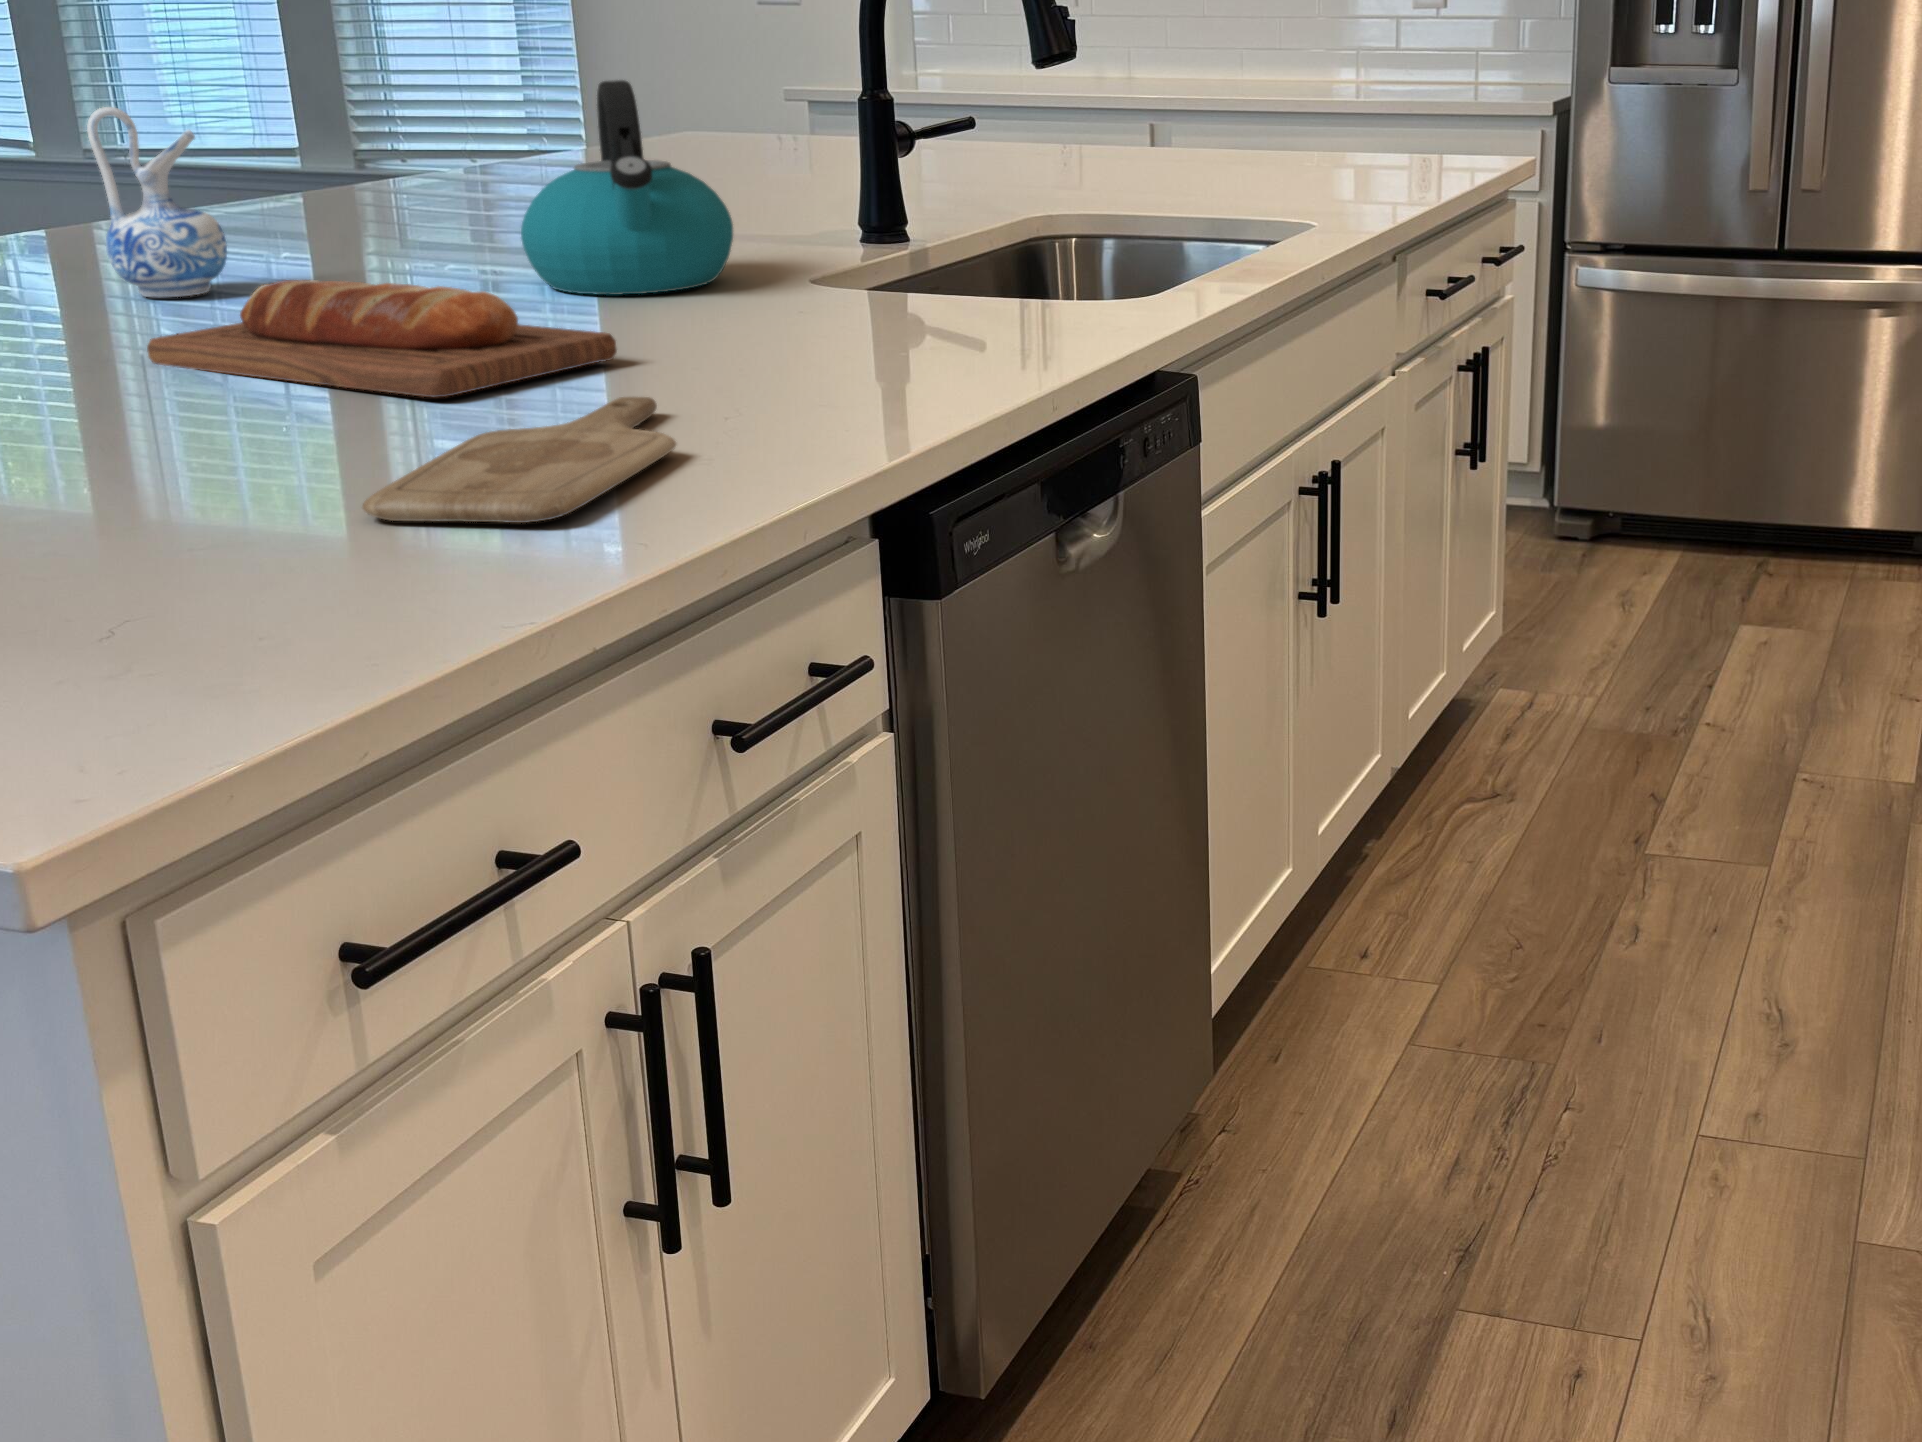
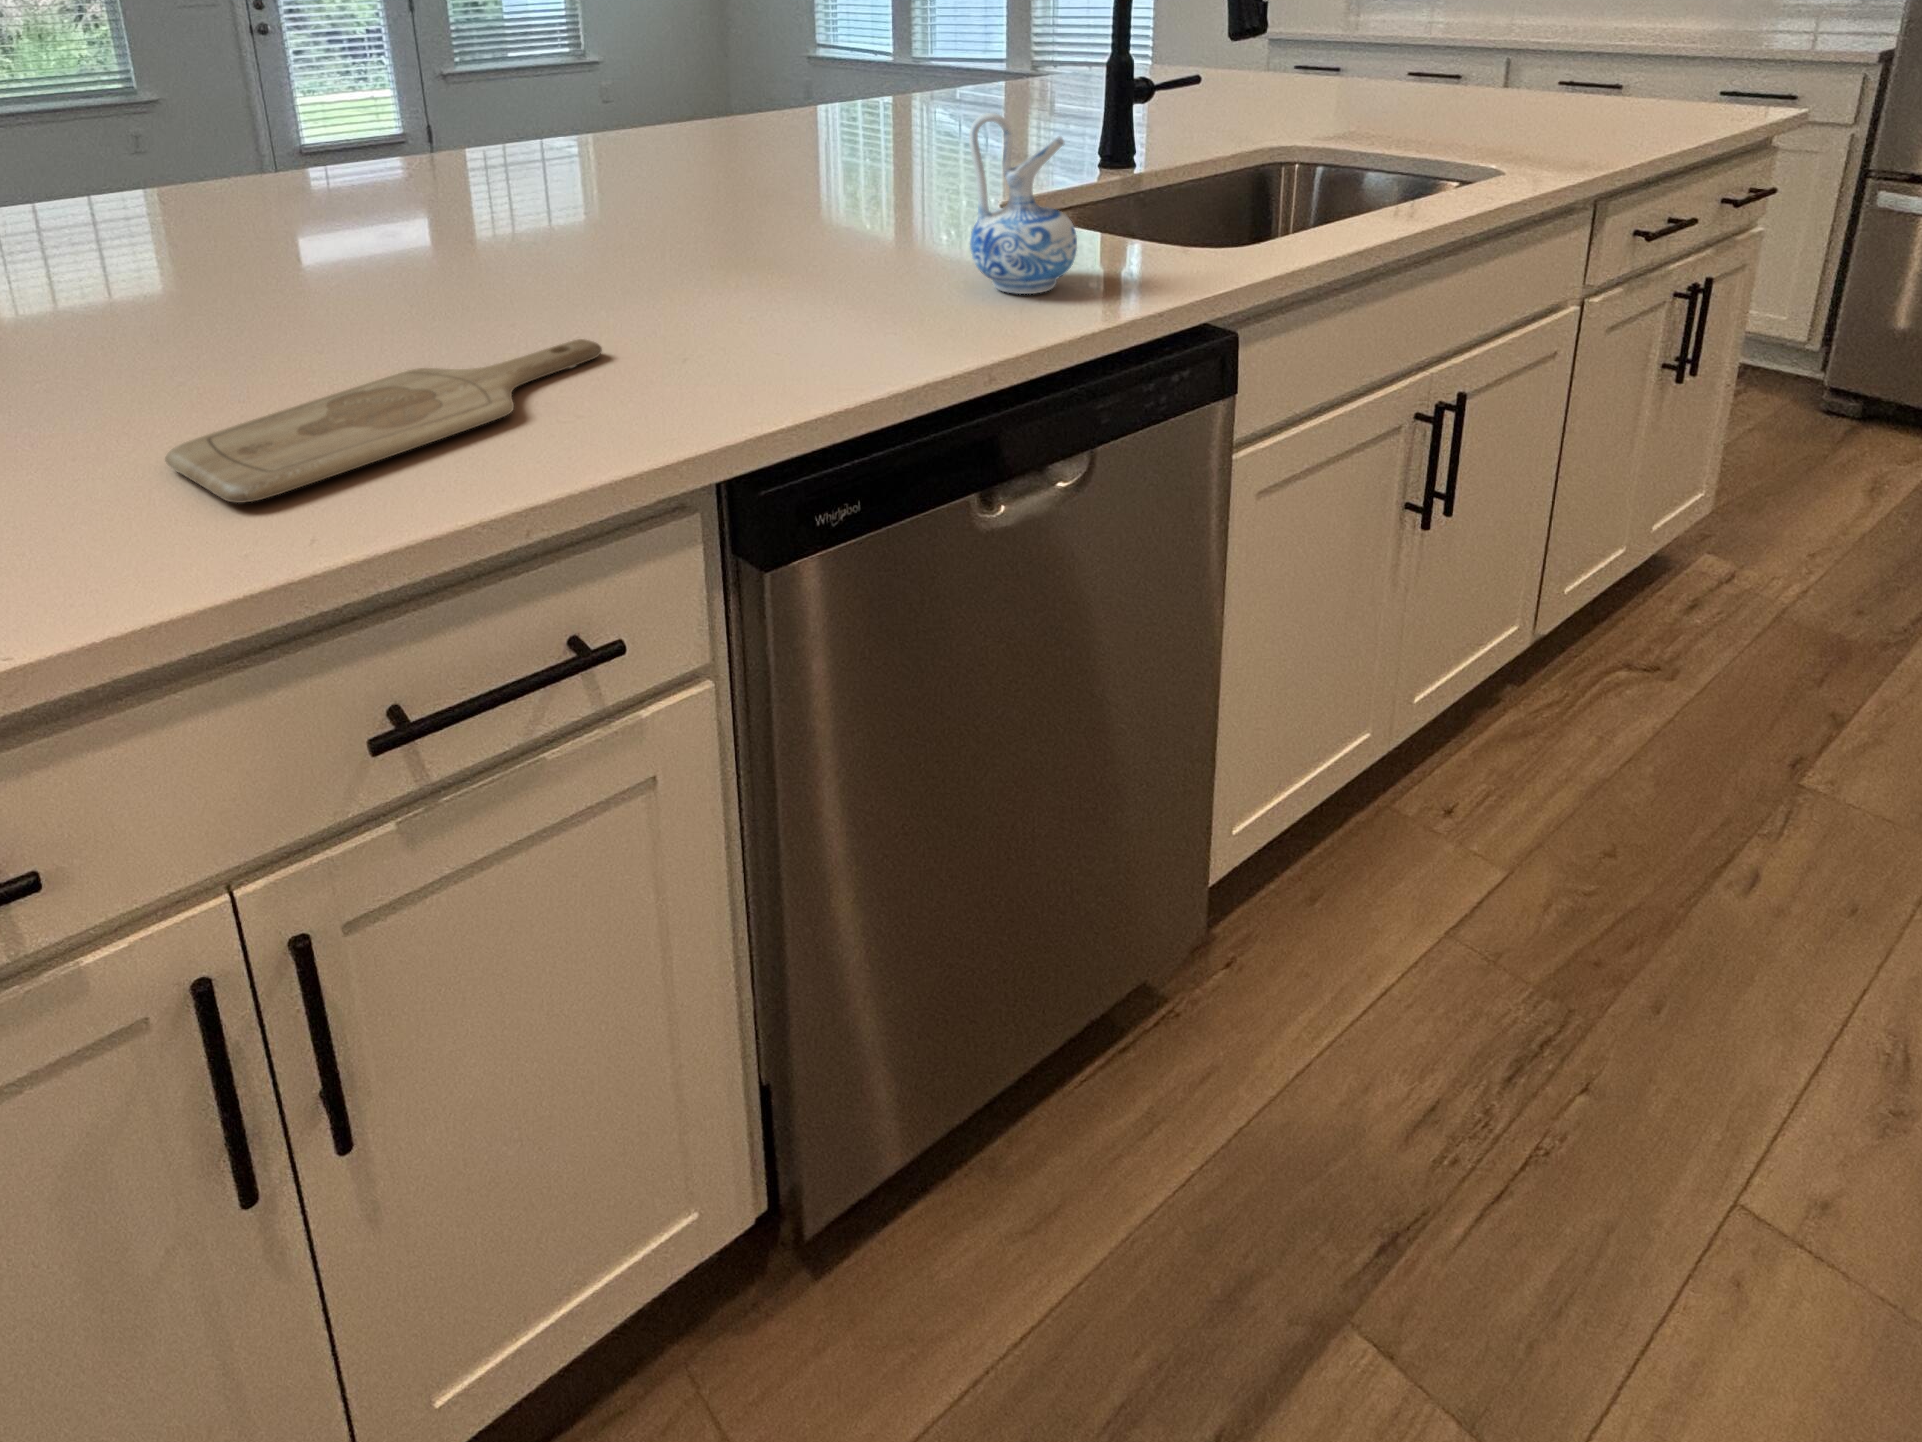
kettle: present [521,80,733,295] -> none [776,53,928,212]
ceramic pitcher: present [87,107,227,298] -> present [969,113,1077,294]
bread loaf: present [147,280,617,397] -> none [451,197,691,312]

